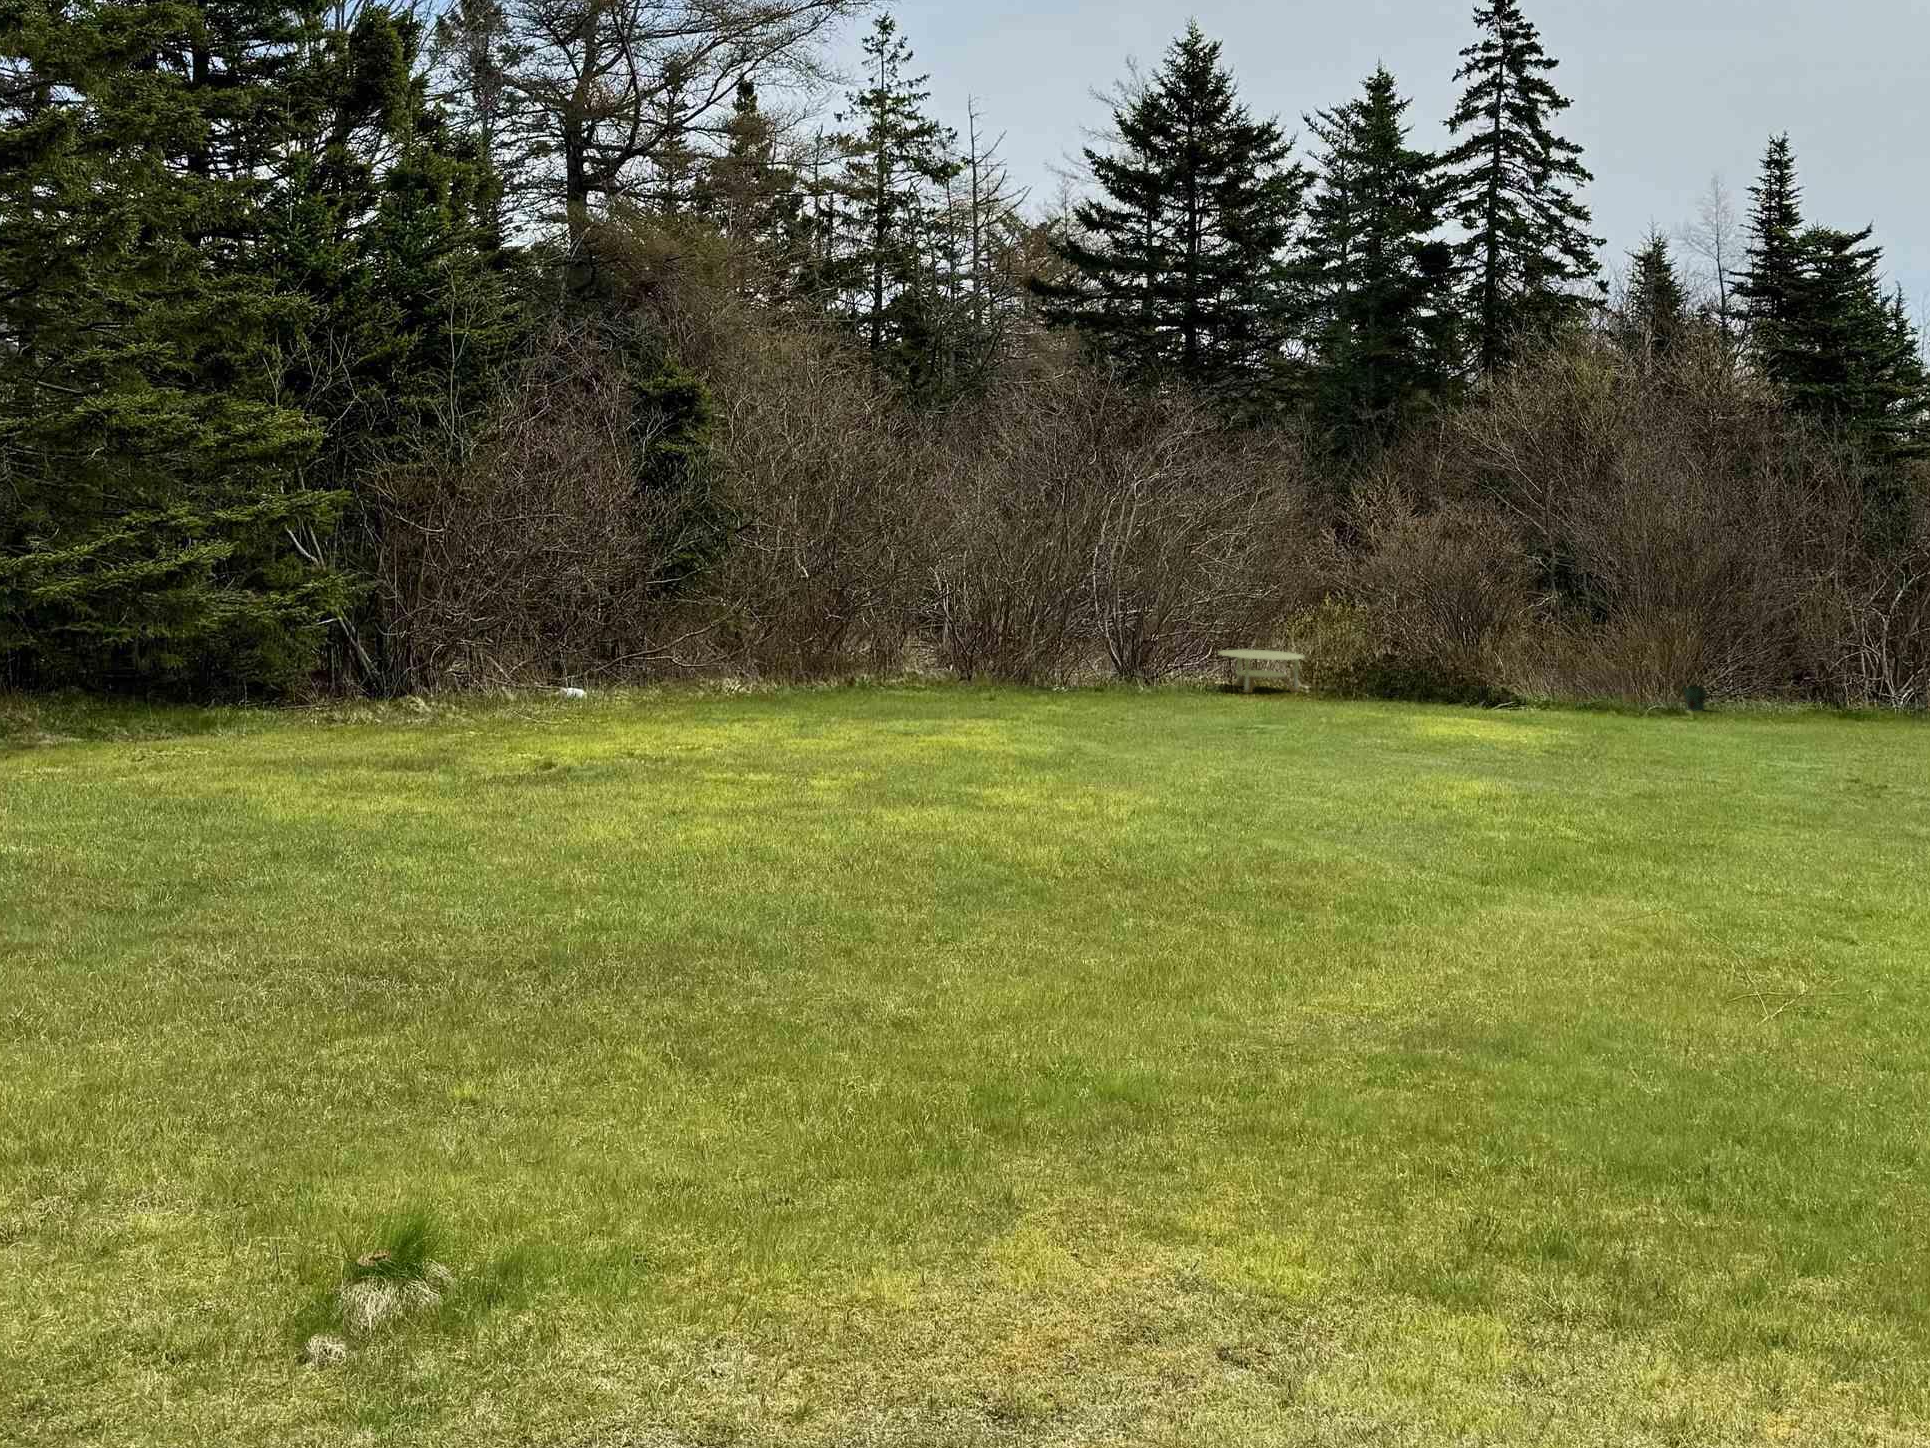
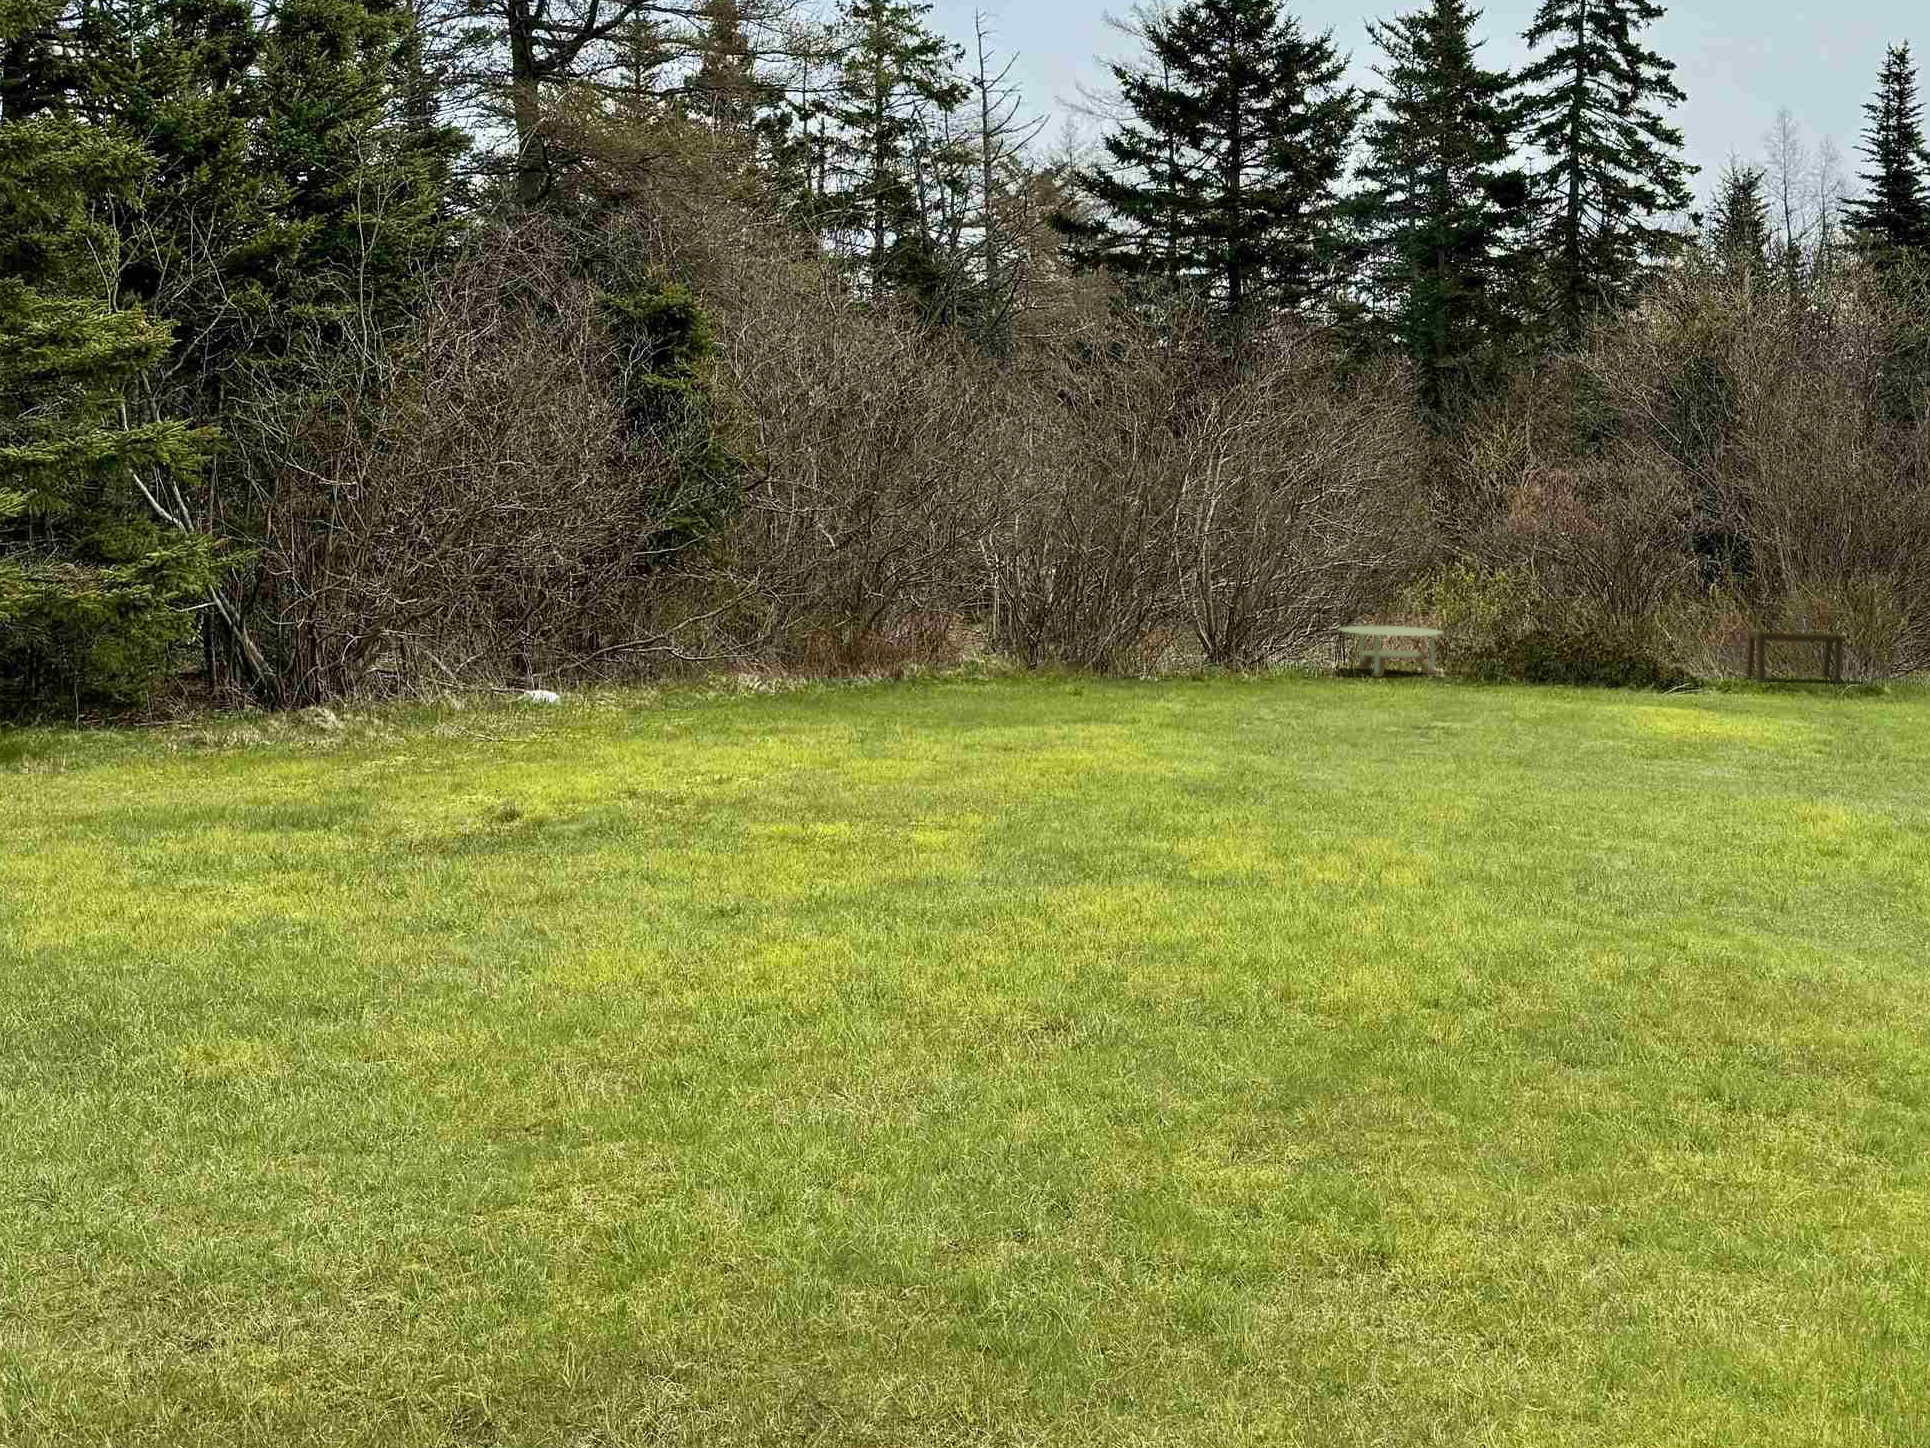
bench: none [1565,662,1645,709] -> present [1746,632,1844,683]
watering can: present [1679,680,1707,711] -> none [1877,649,1915,685]

